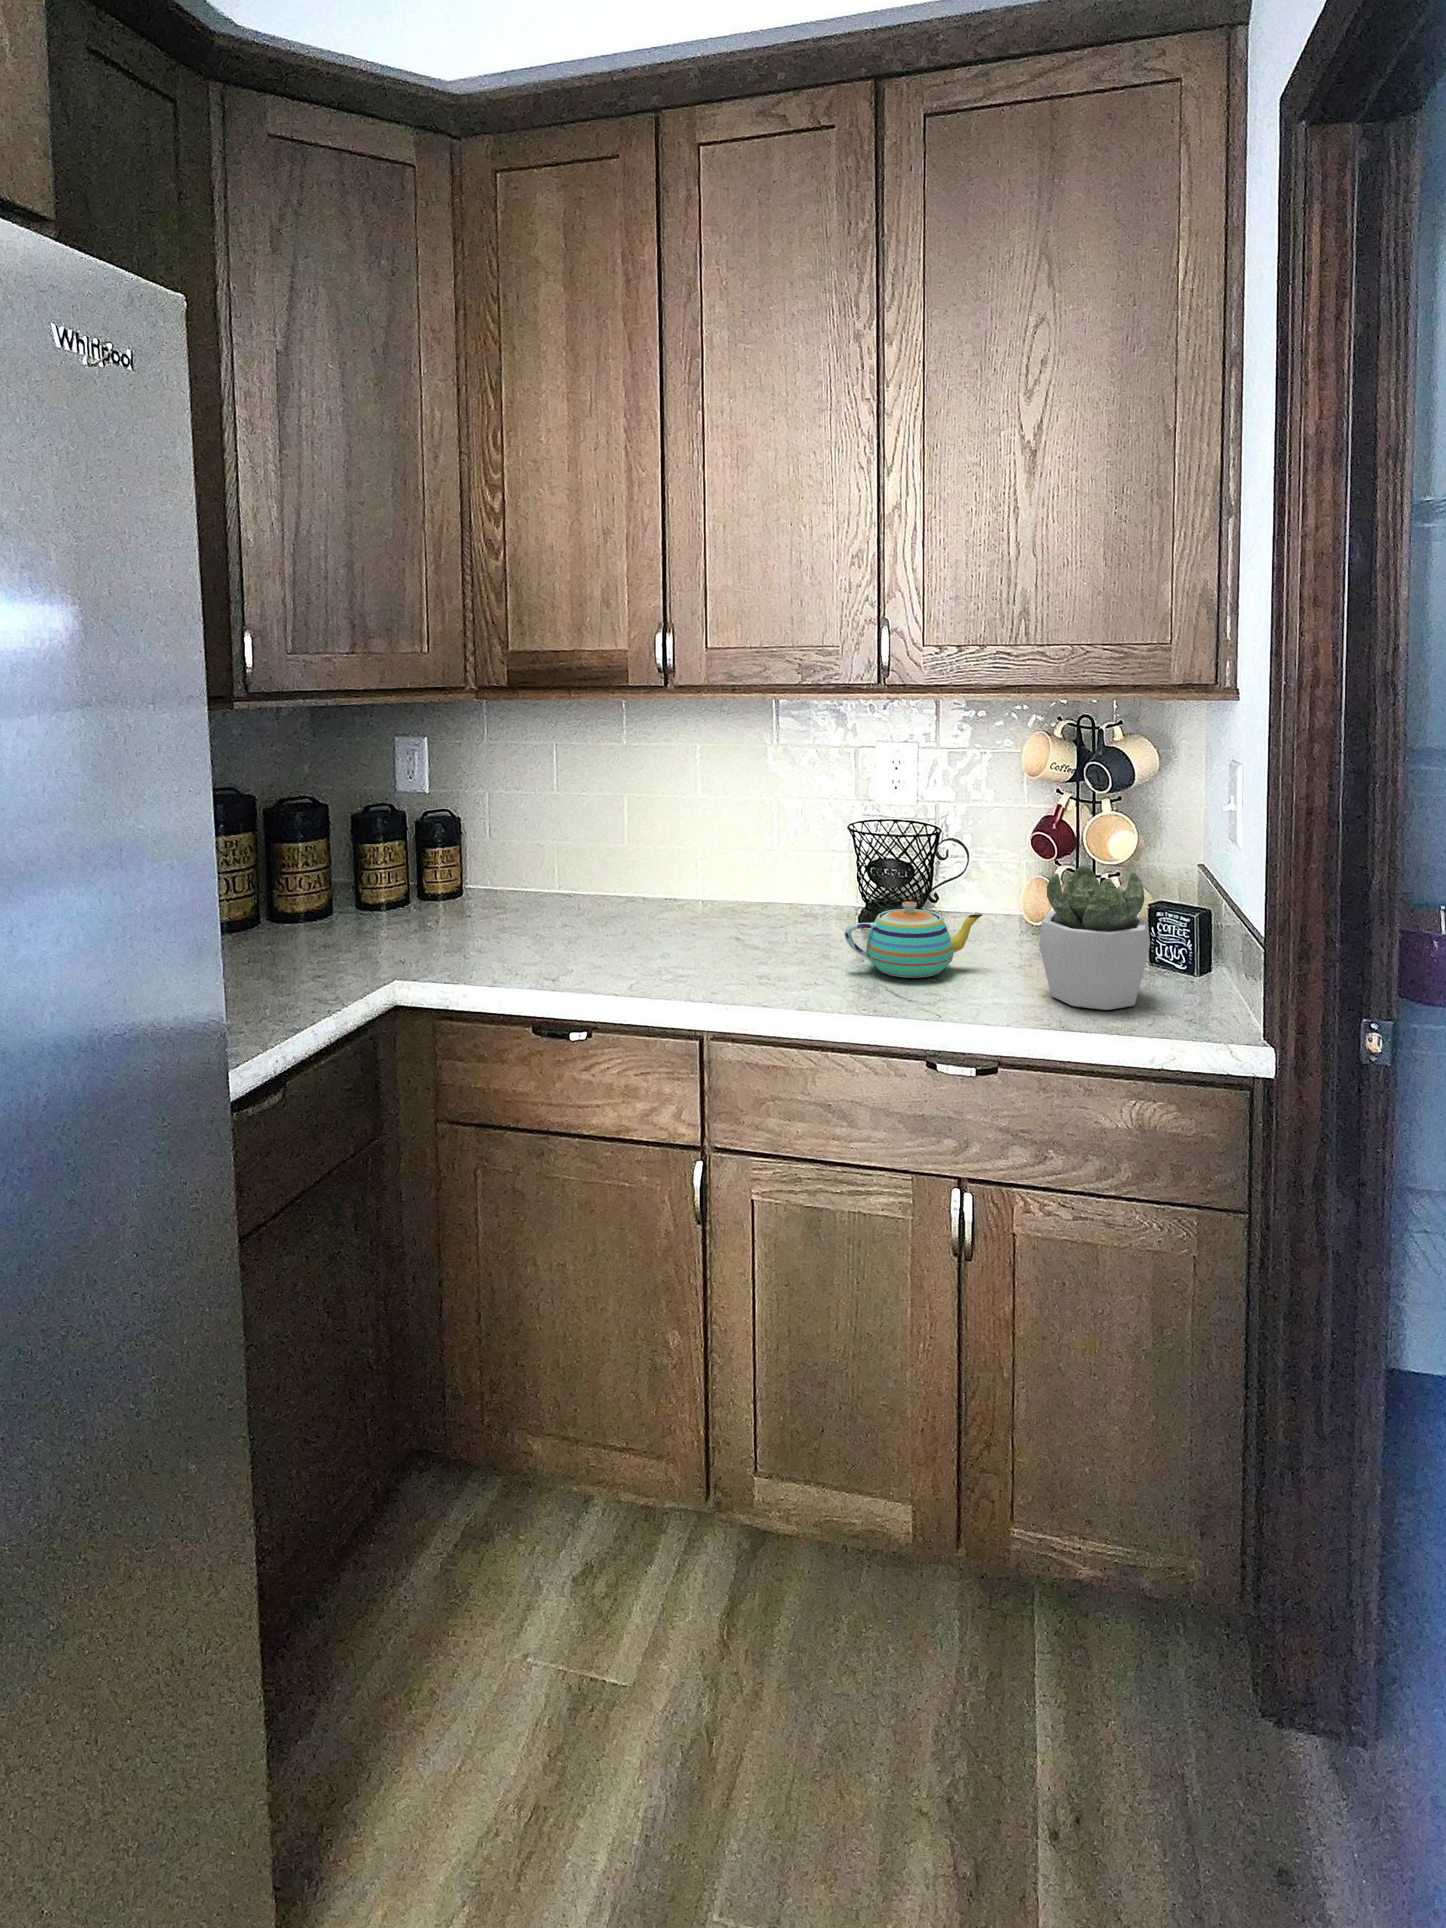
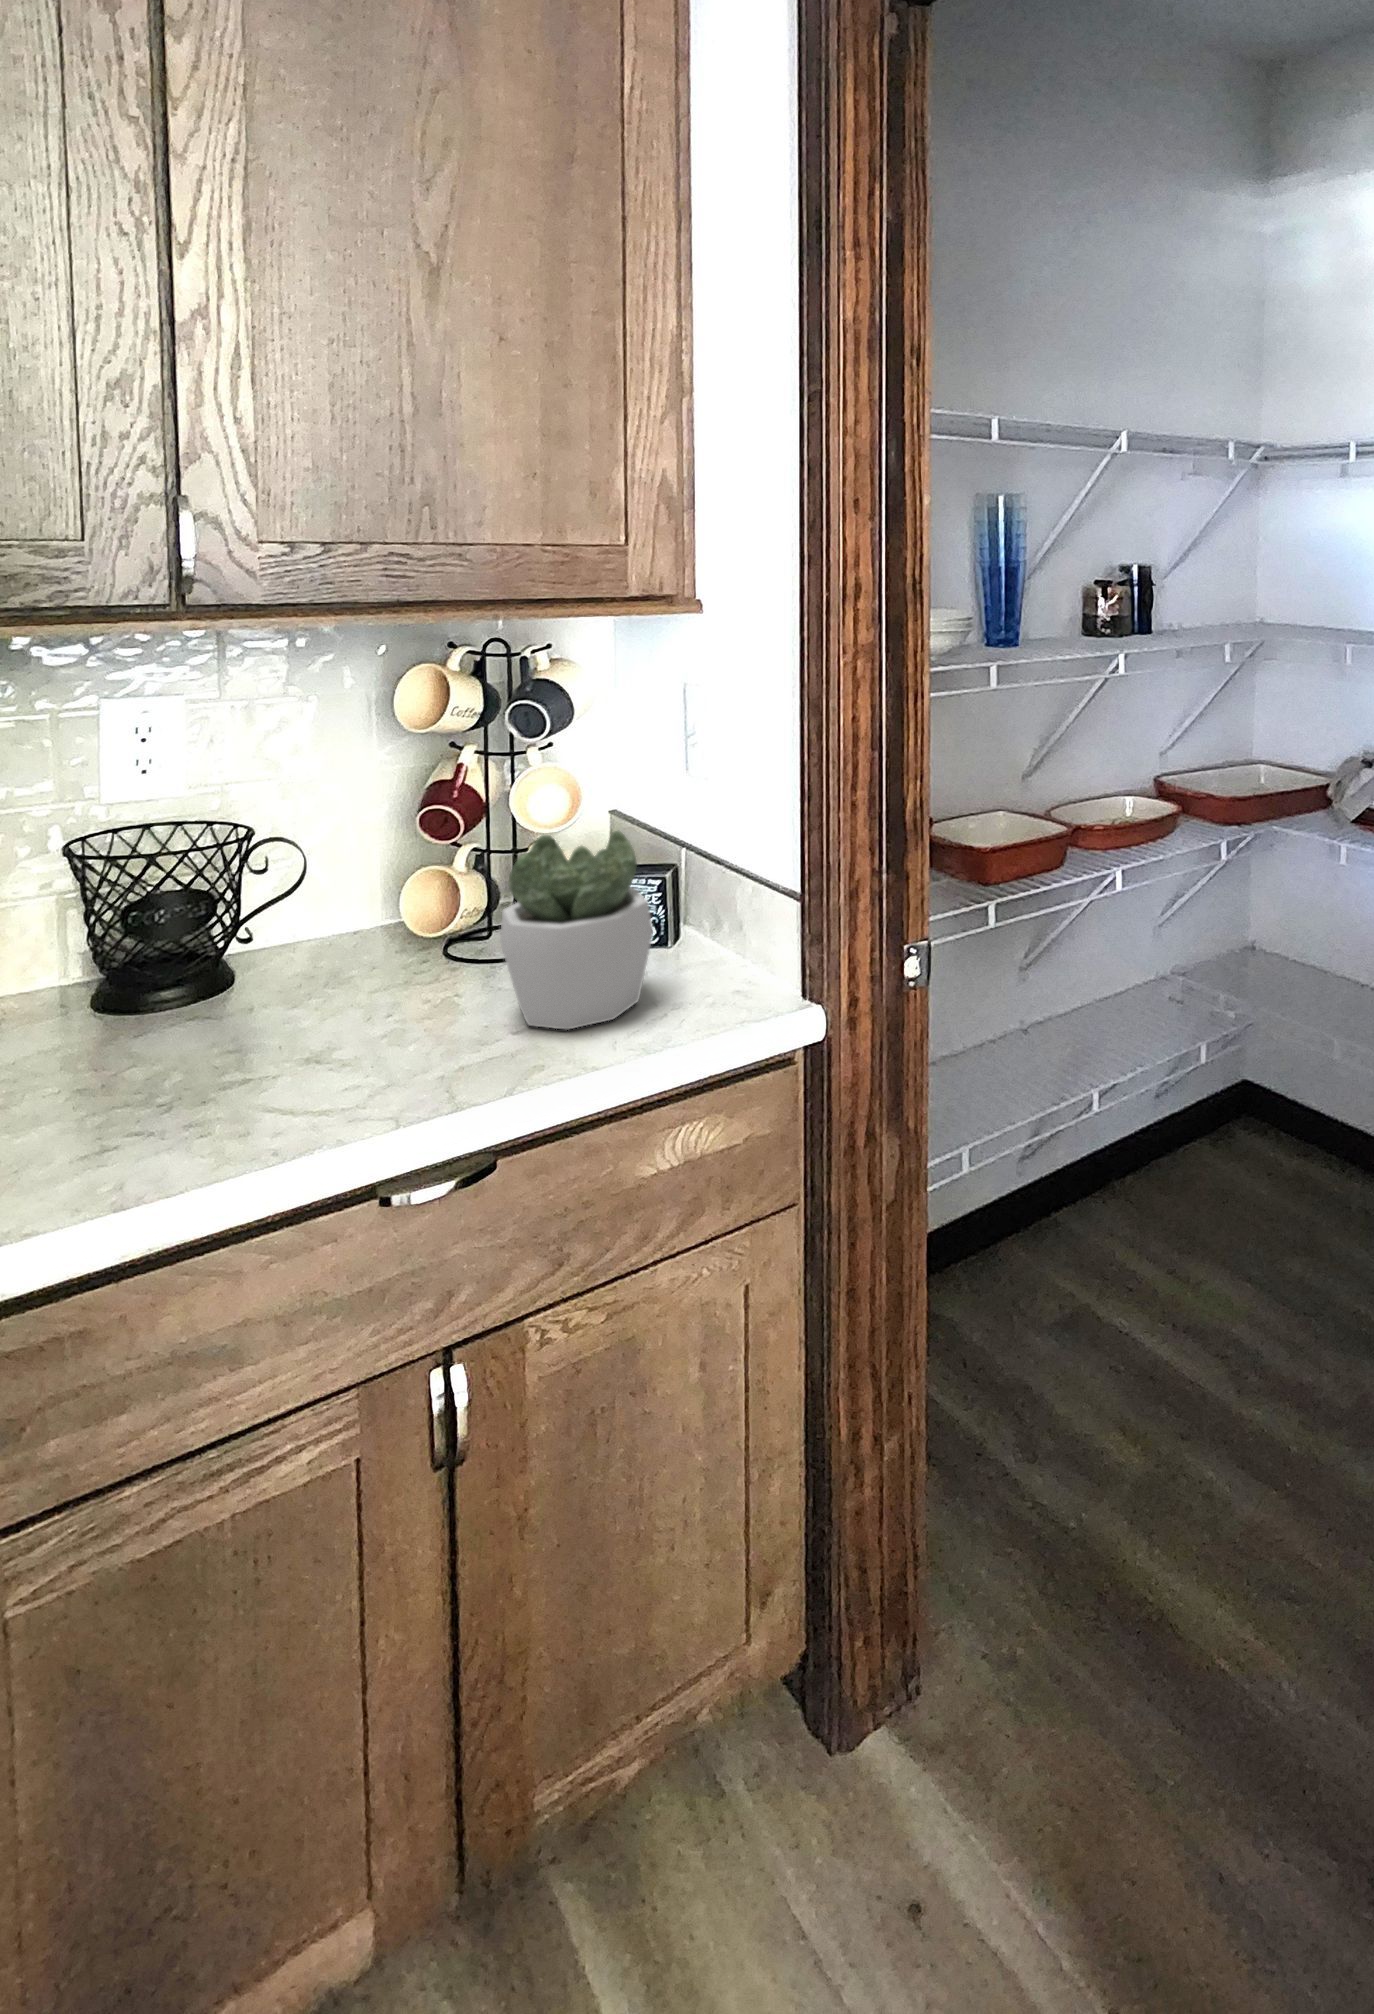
teapot: present [844,902,982,978] -> none [151,938,390,1080]

